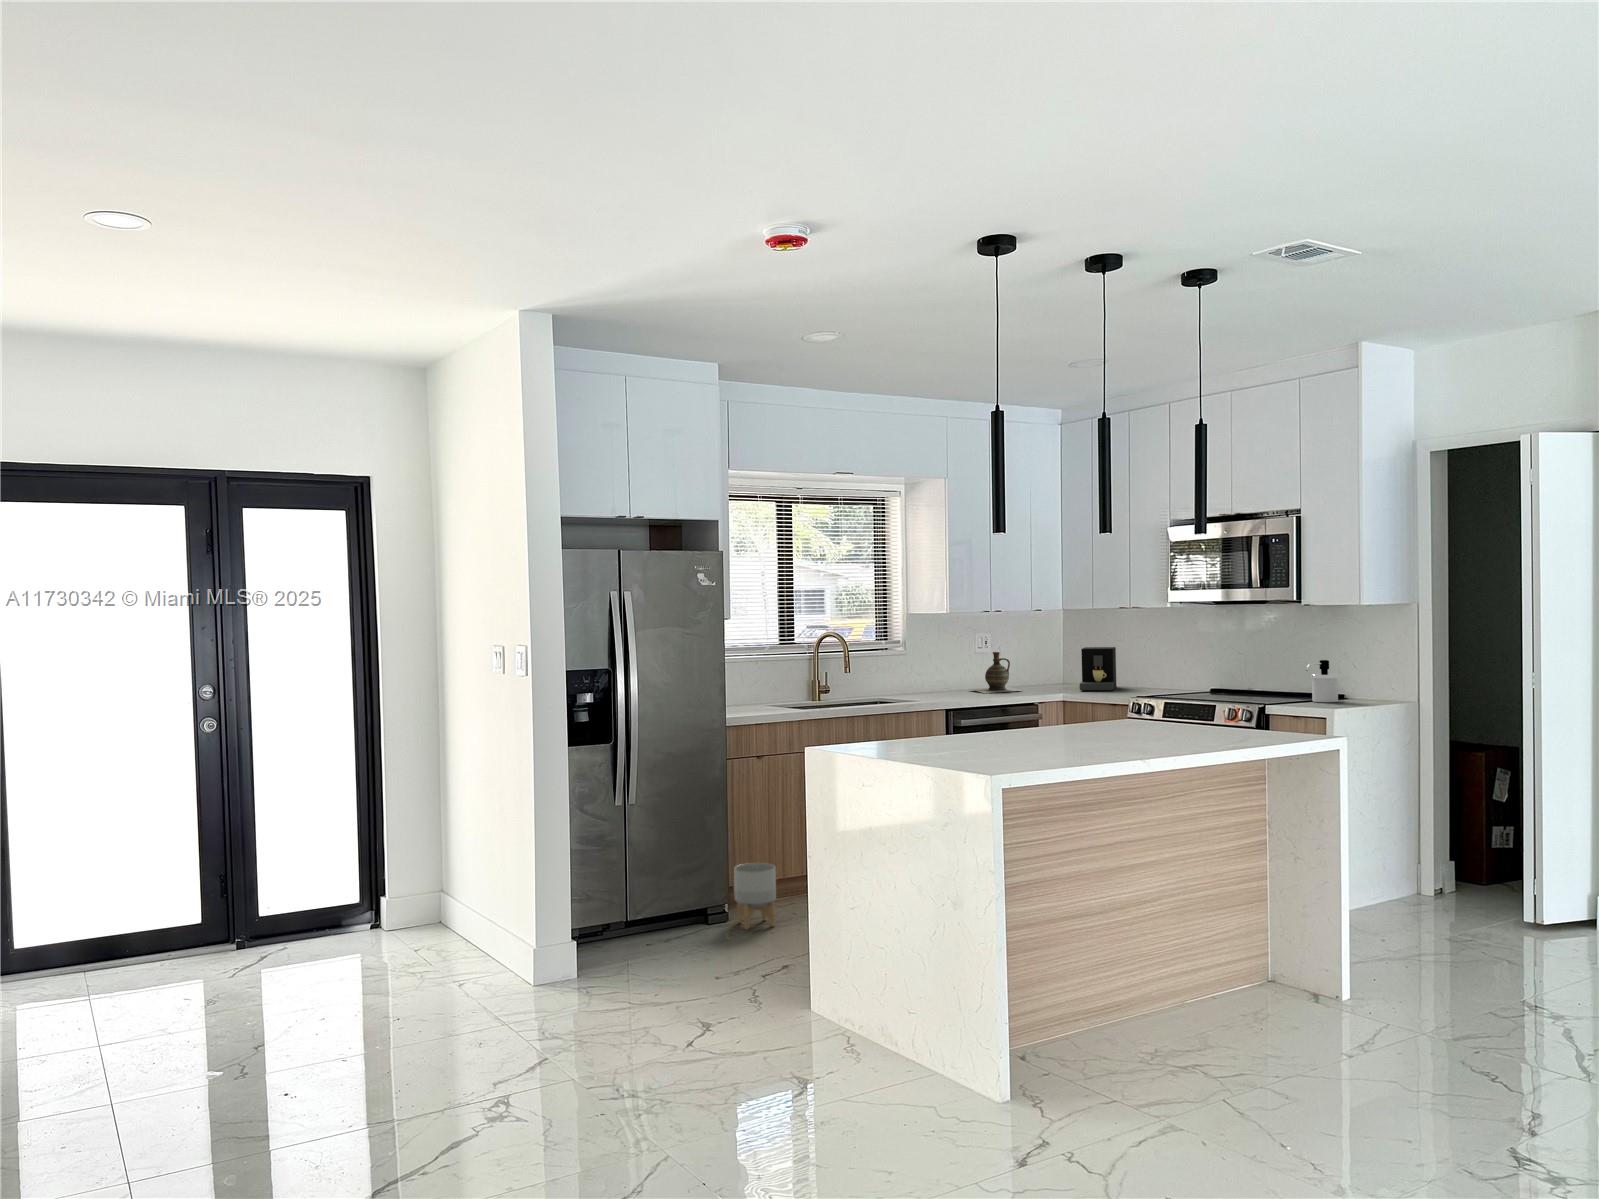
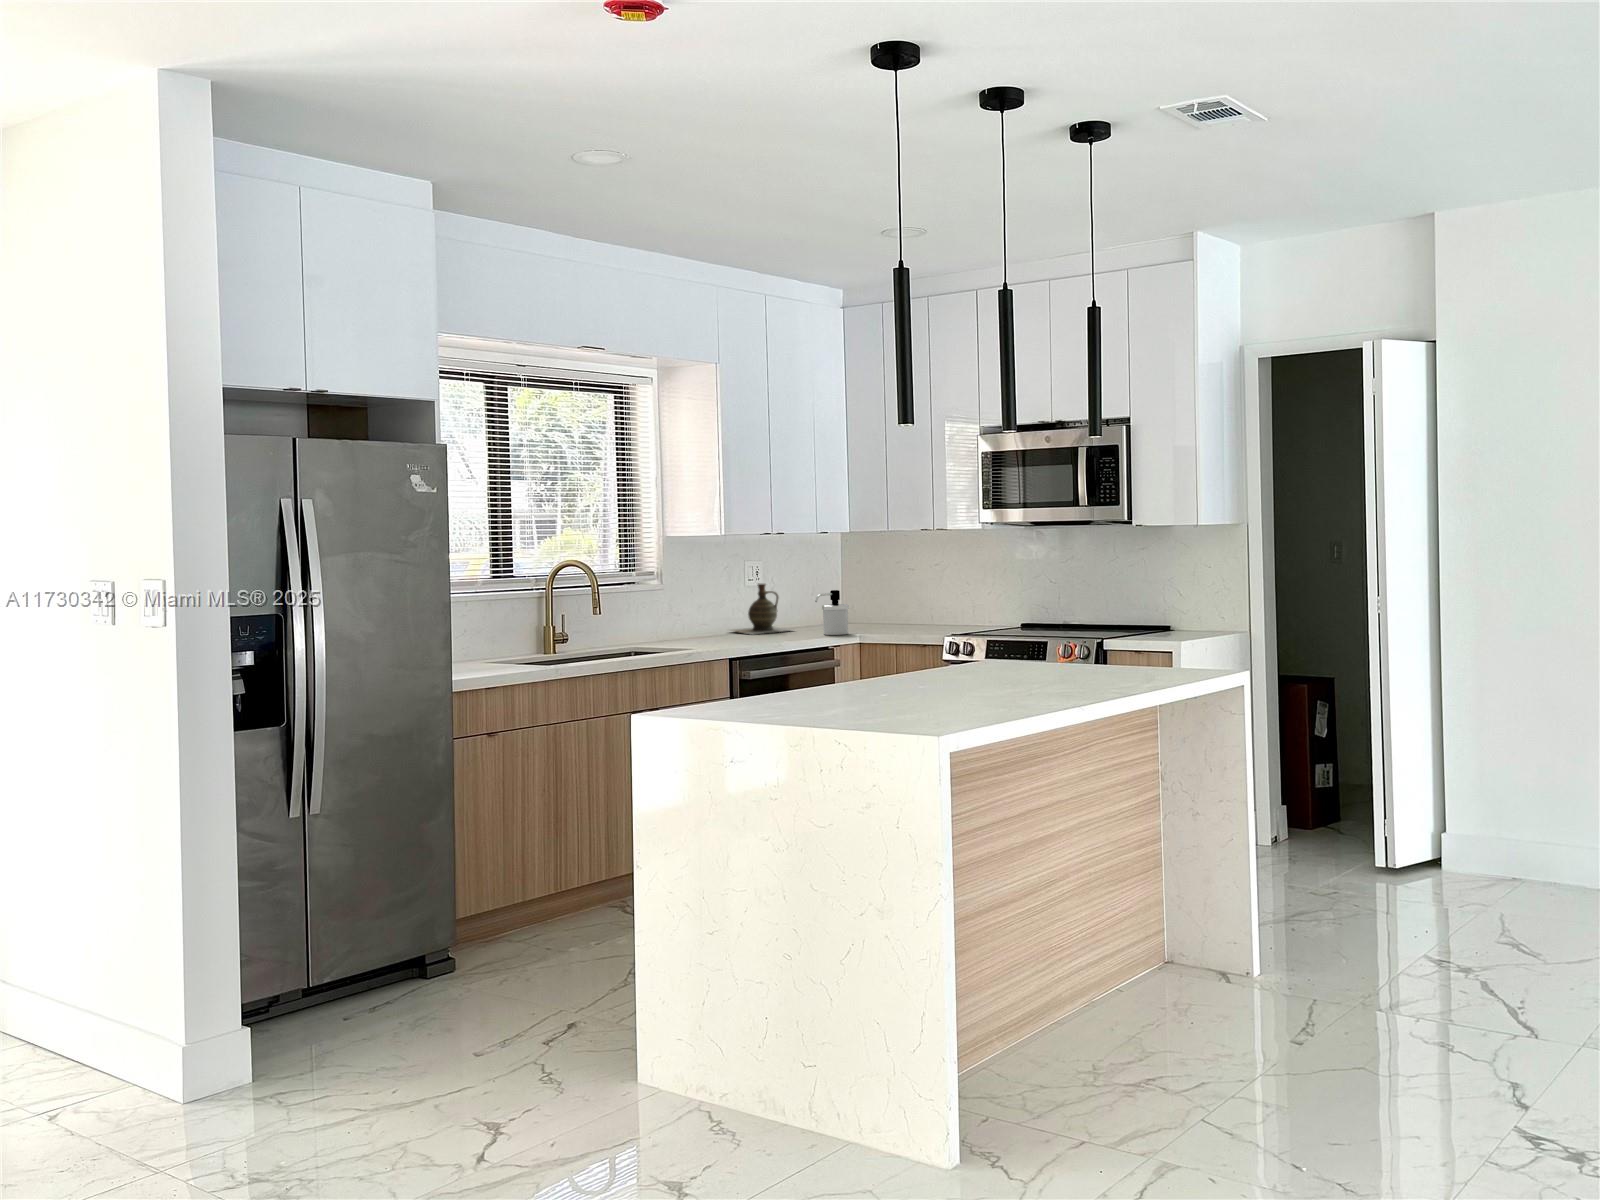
coffee maker: present [1080,647,1116,690] -> none [862,575,901,628]
soap dispenser: present [1306,660,1338,702] -> present [815,590,849,635]
planter: present [734,863,776,930] -> none [481,865,539,954]

